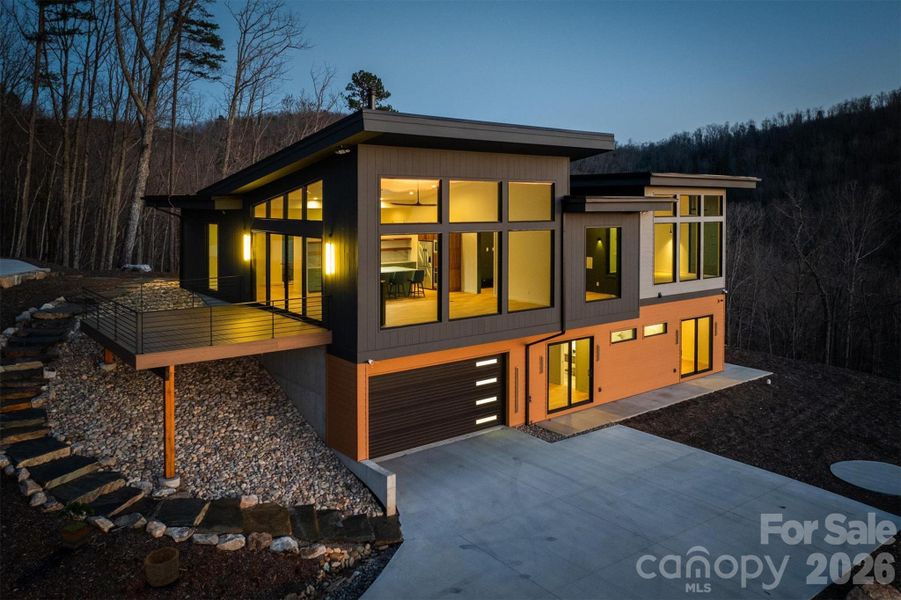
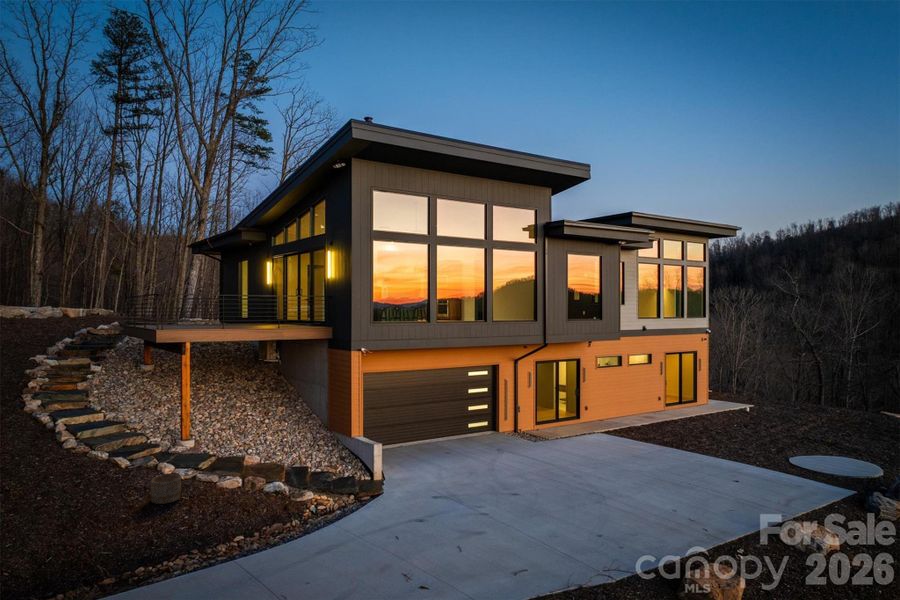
potted tree: present [57,501,94,549] -> none [81,435,115,476]

